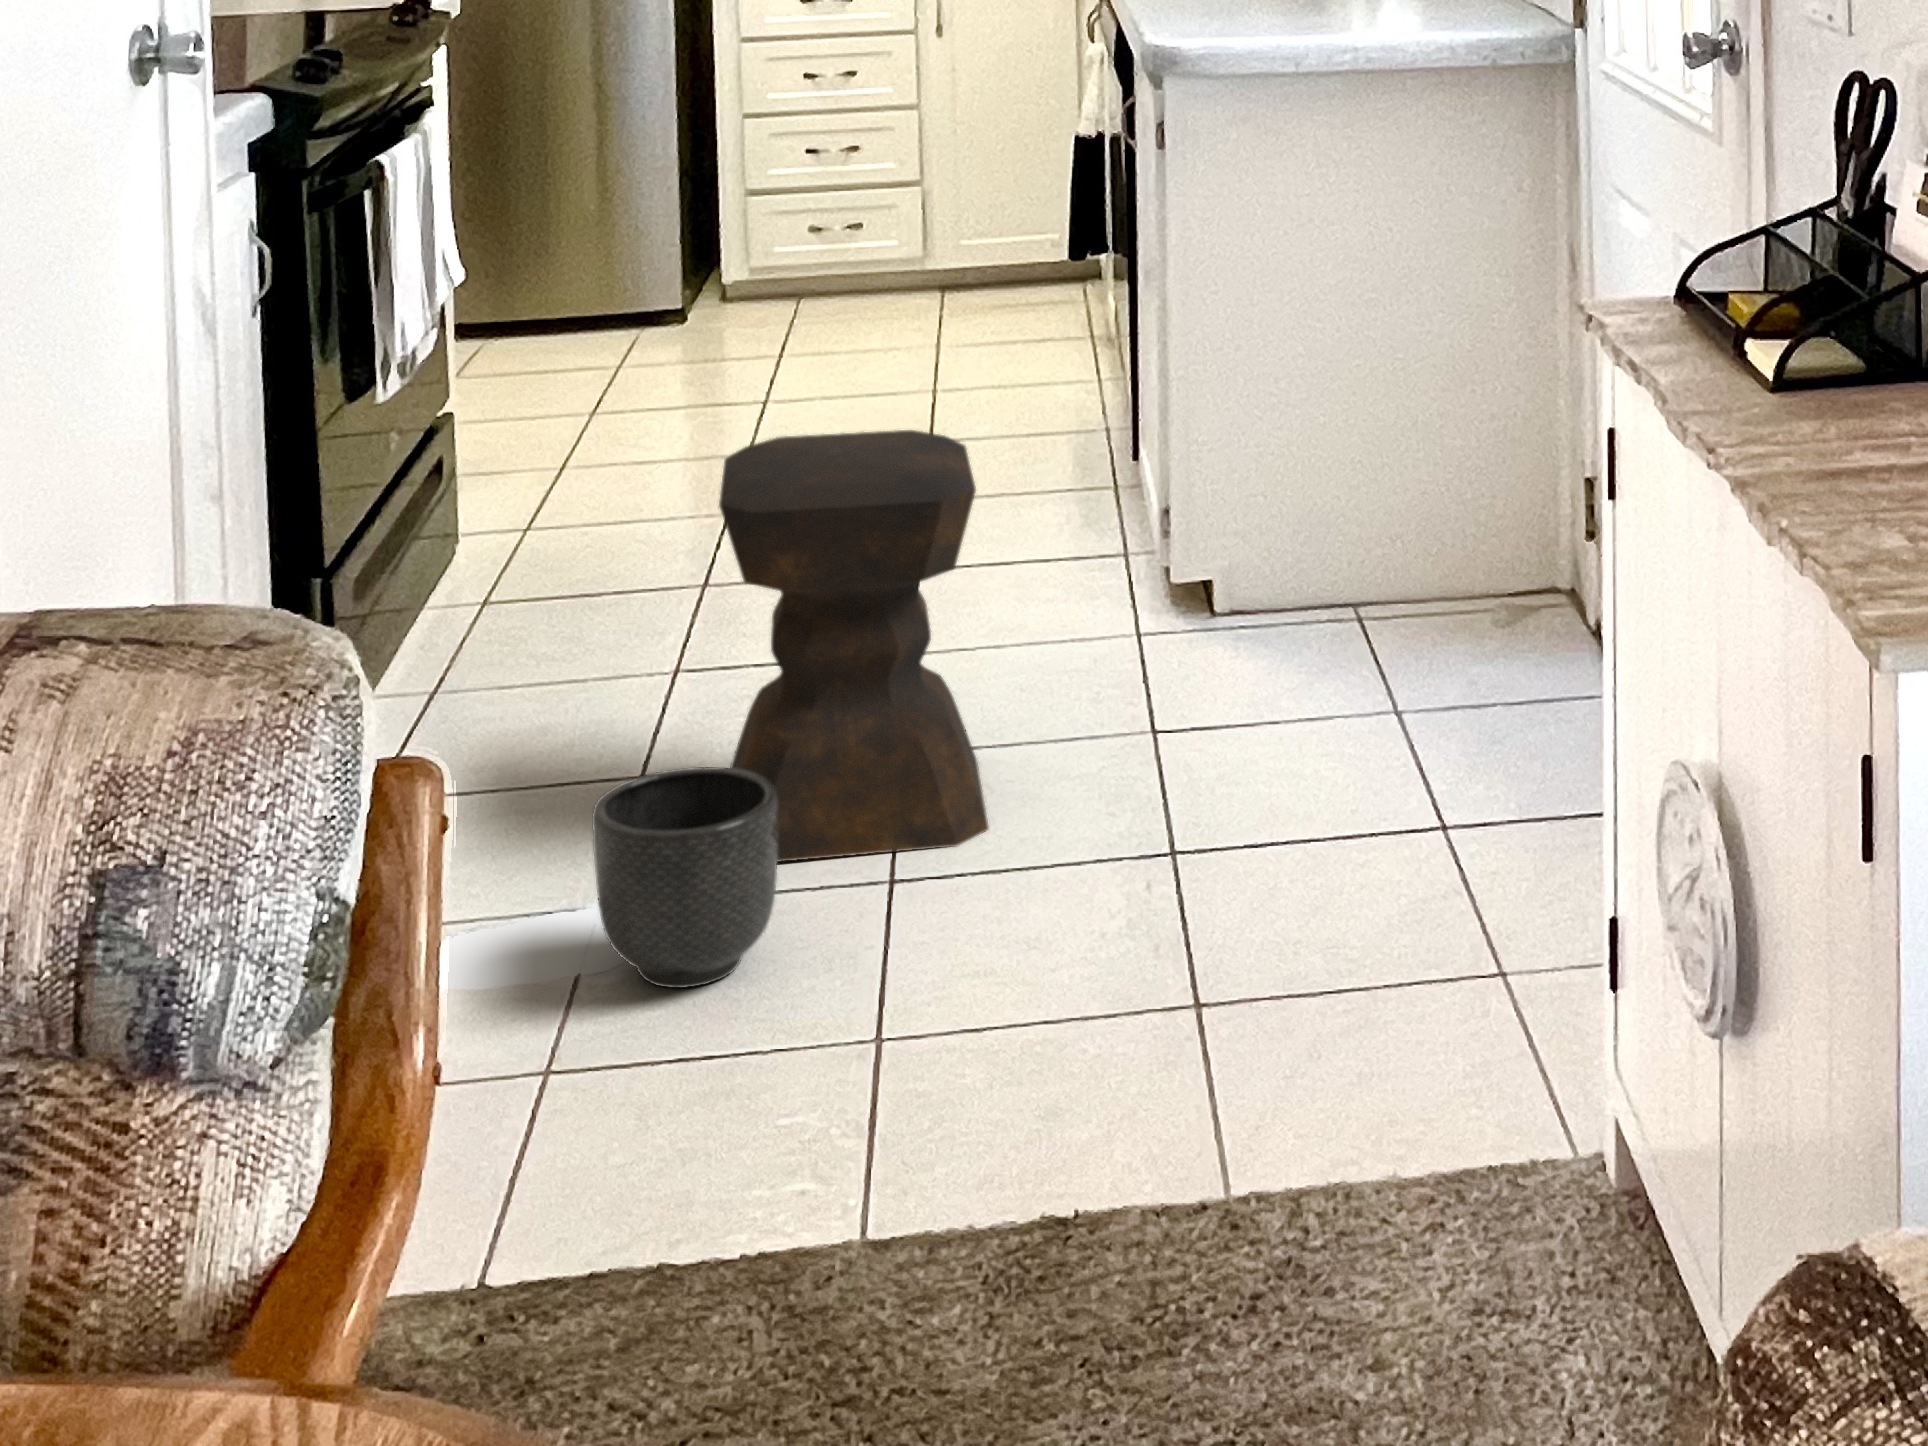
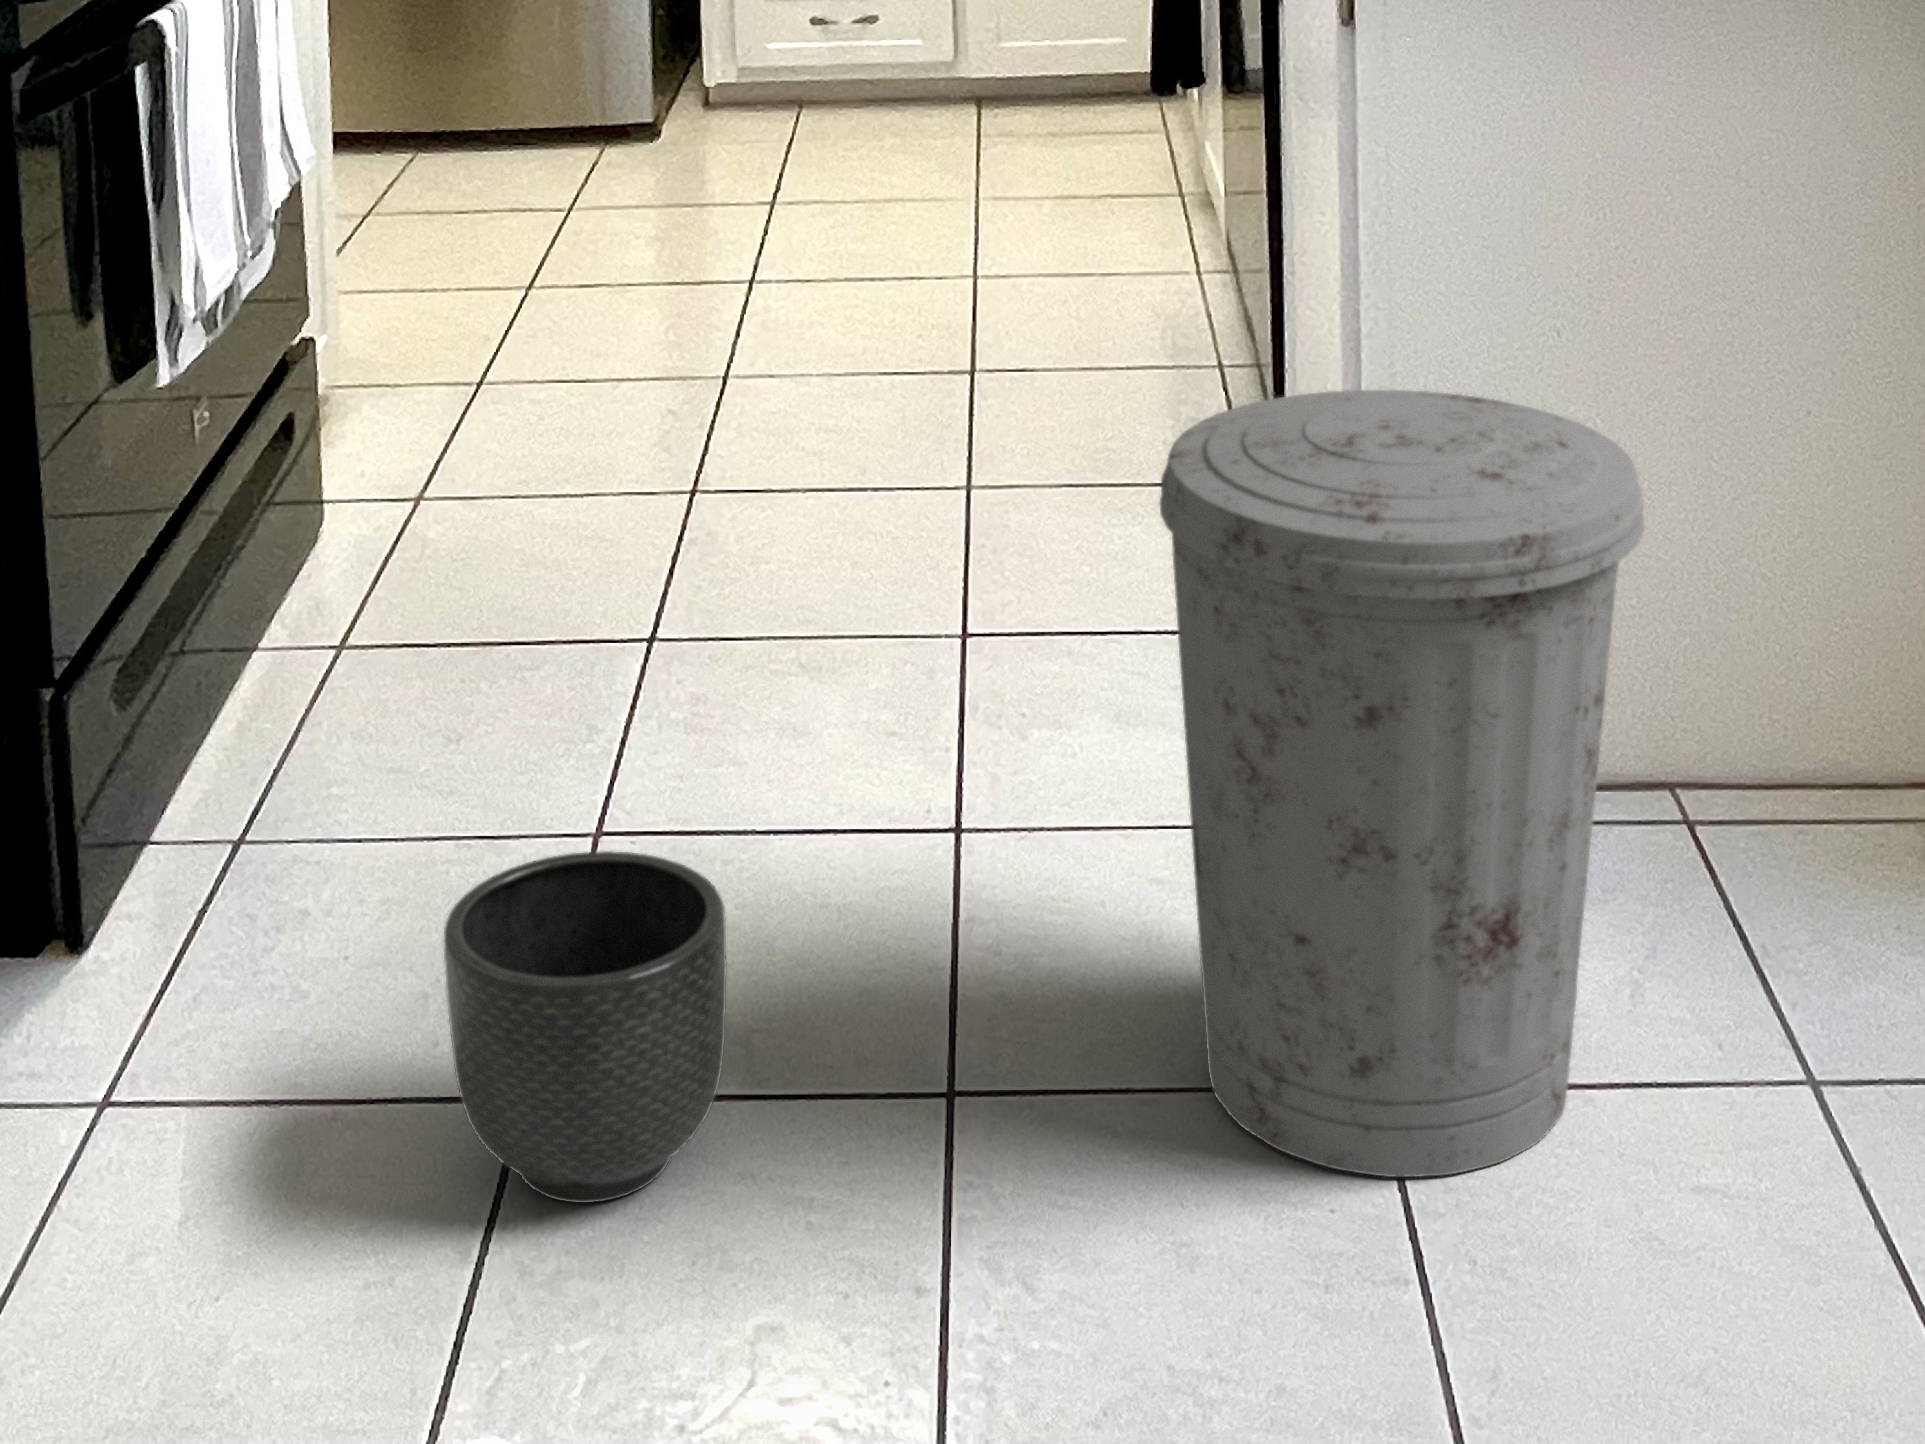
stool: present [719,430,989,862] -> none [647,324,1047,968]
trash can: none [1057,452,1355,940] -> present [1160,390,1644,1177]

